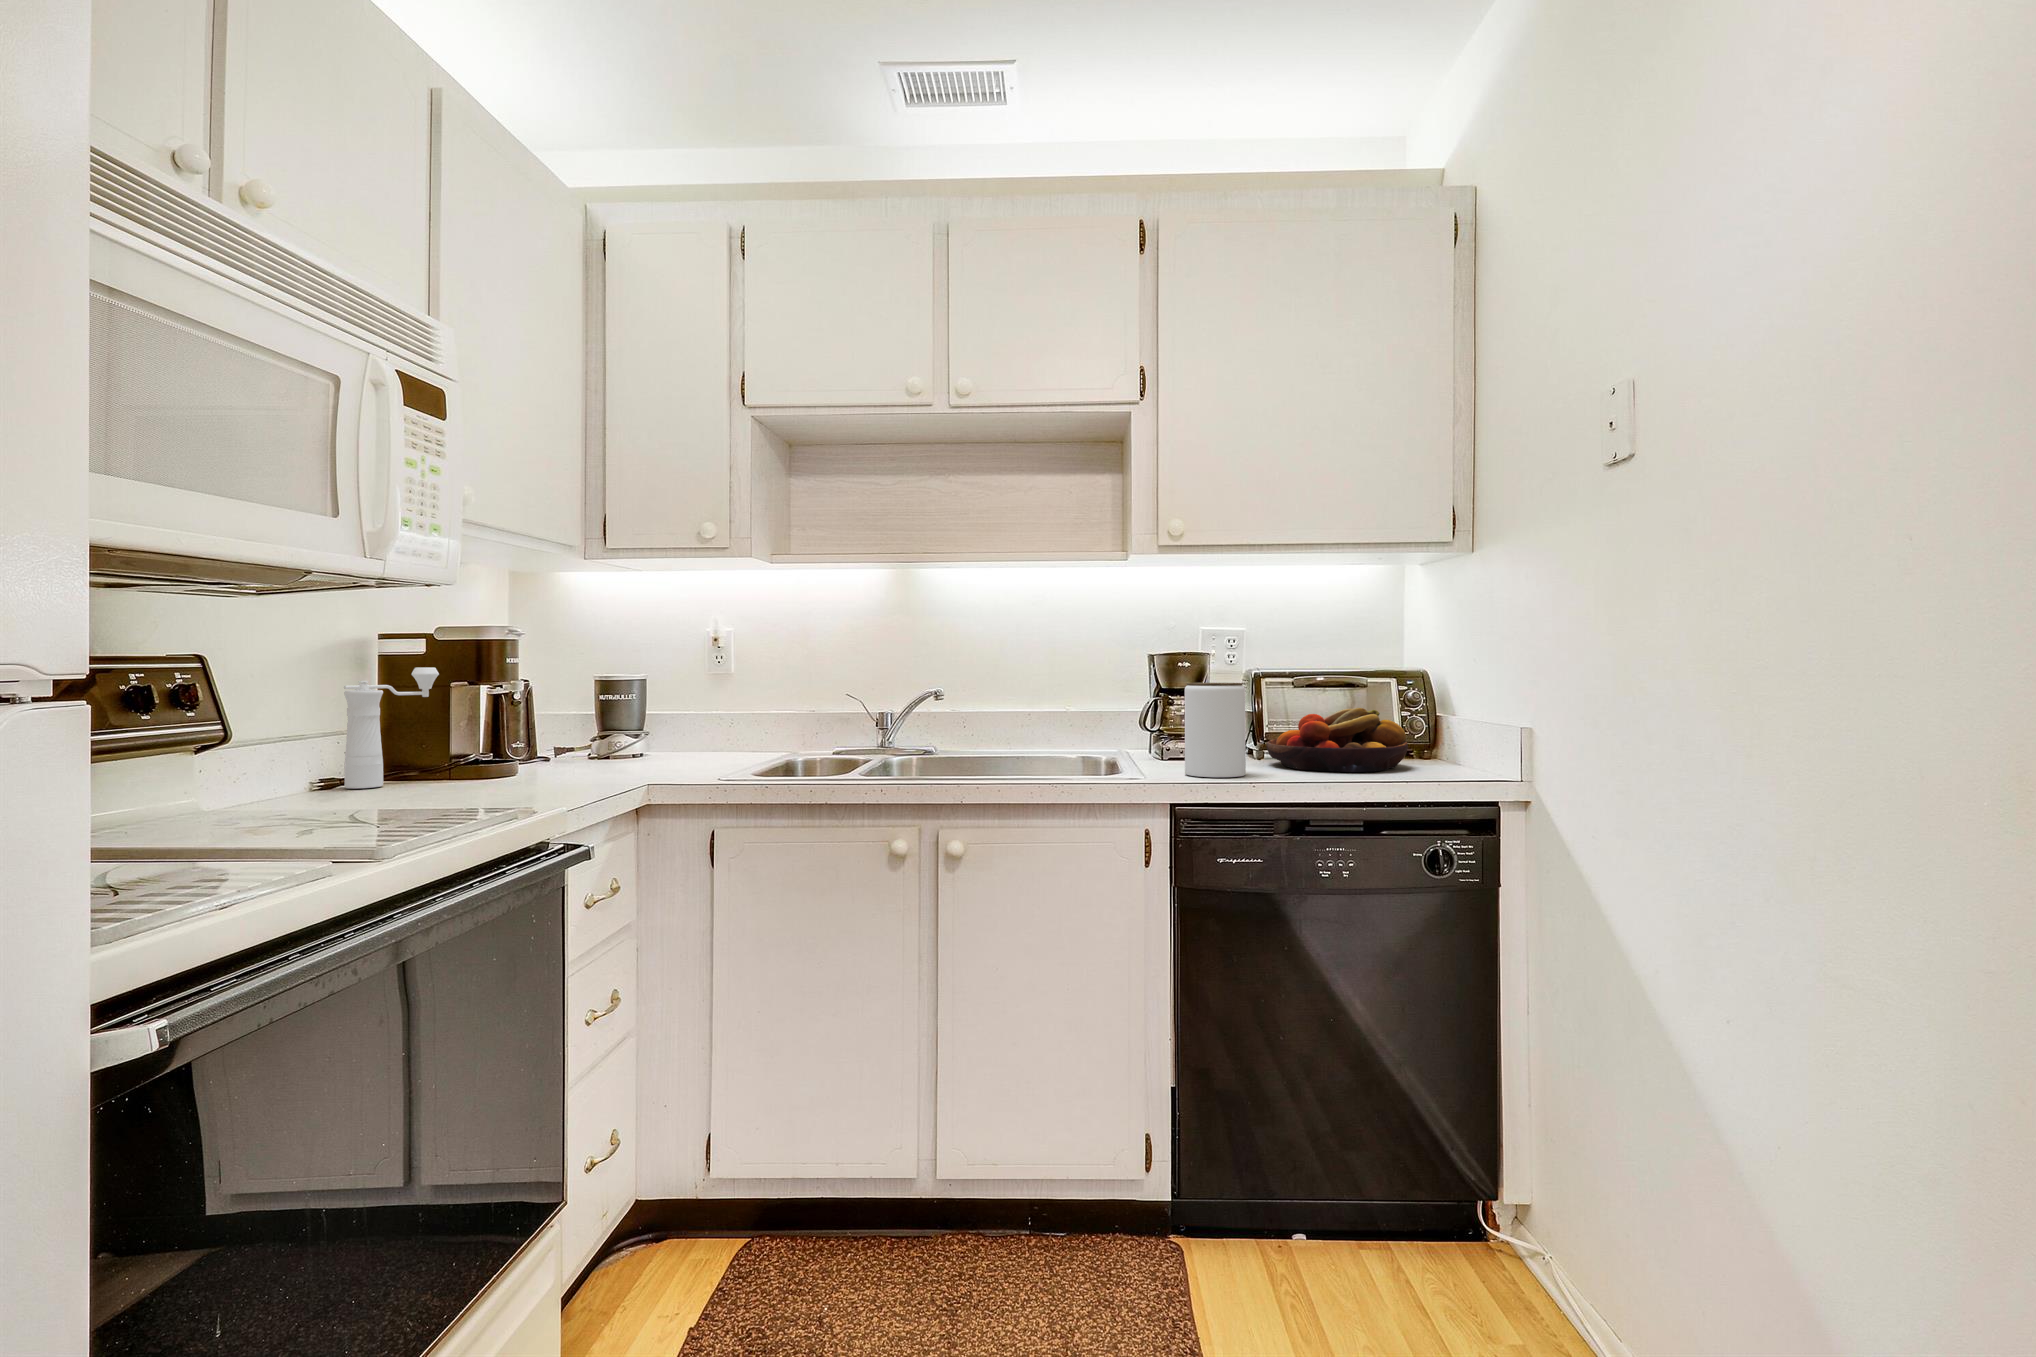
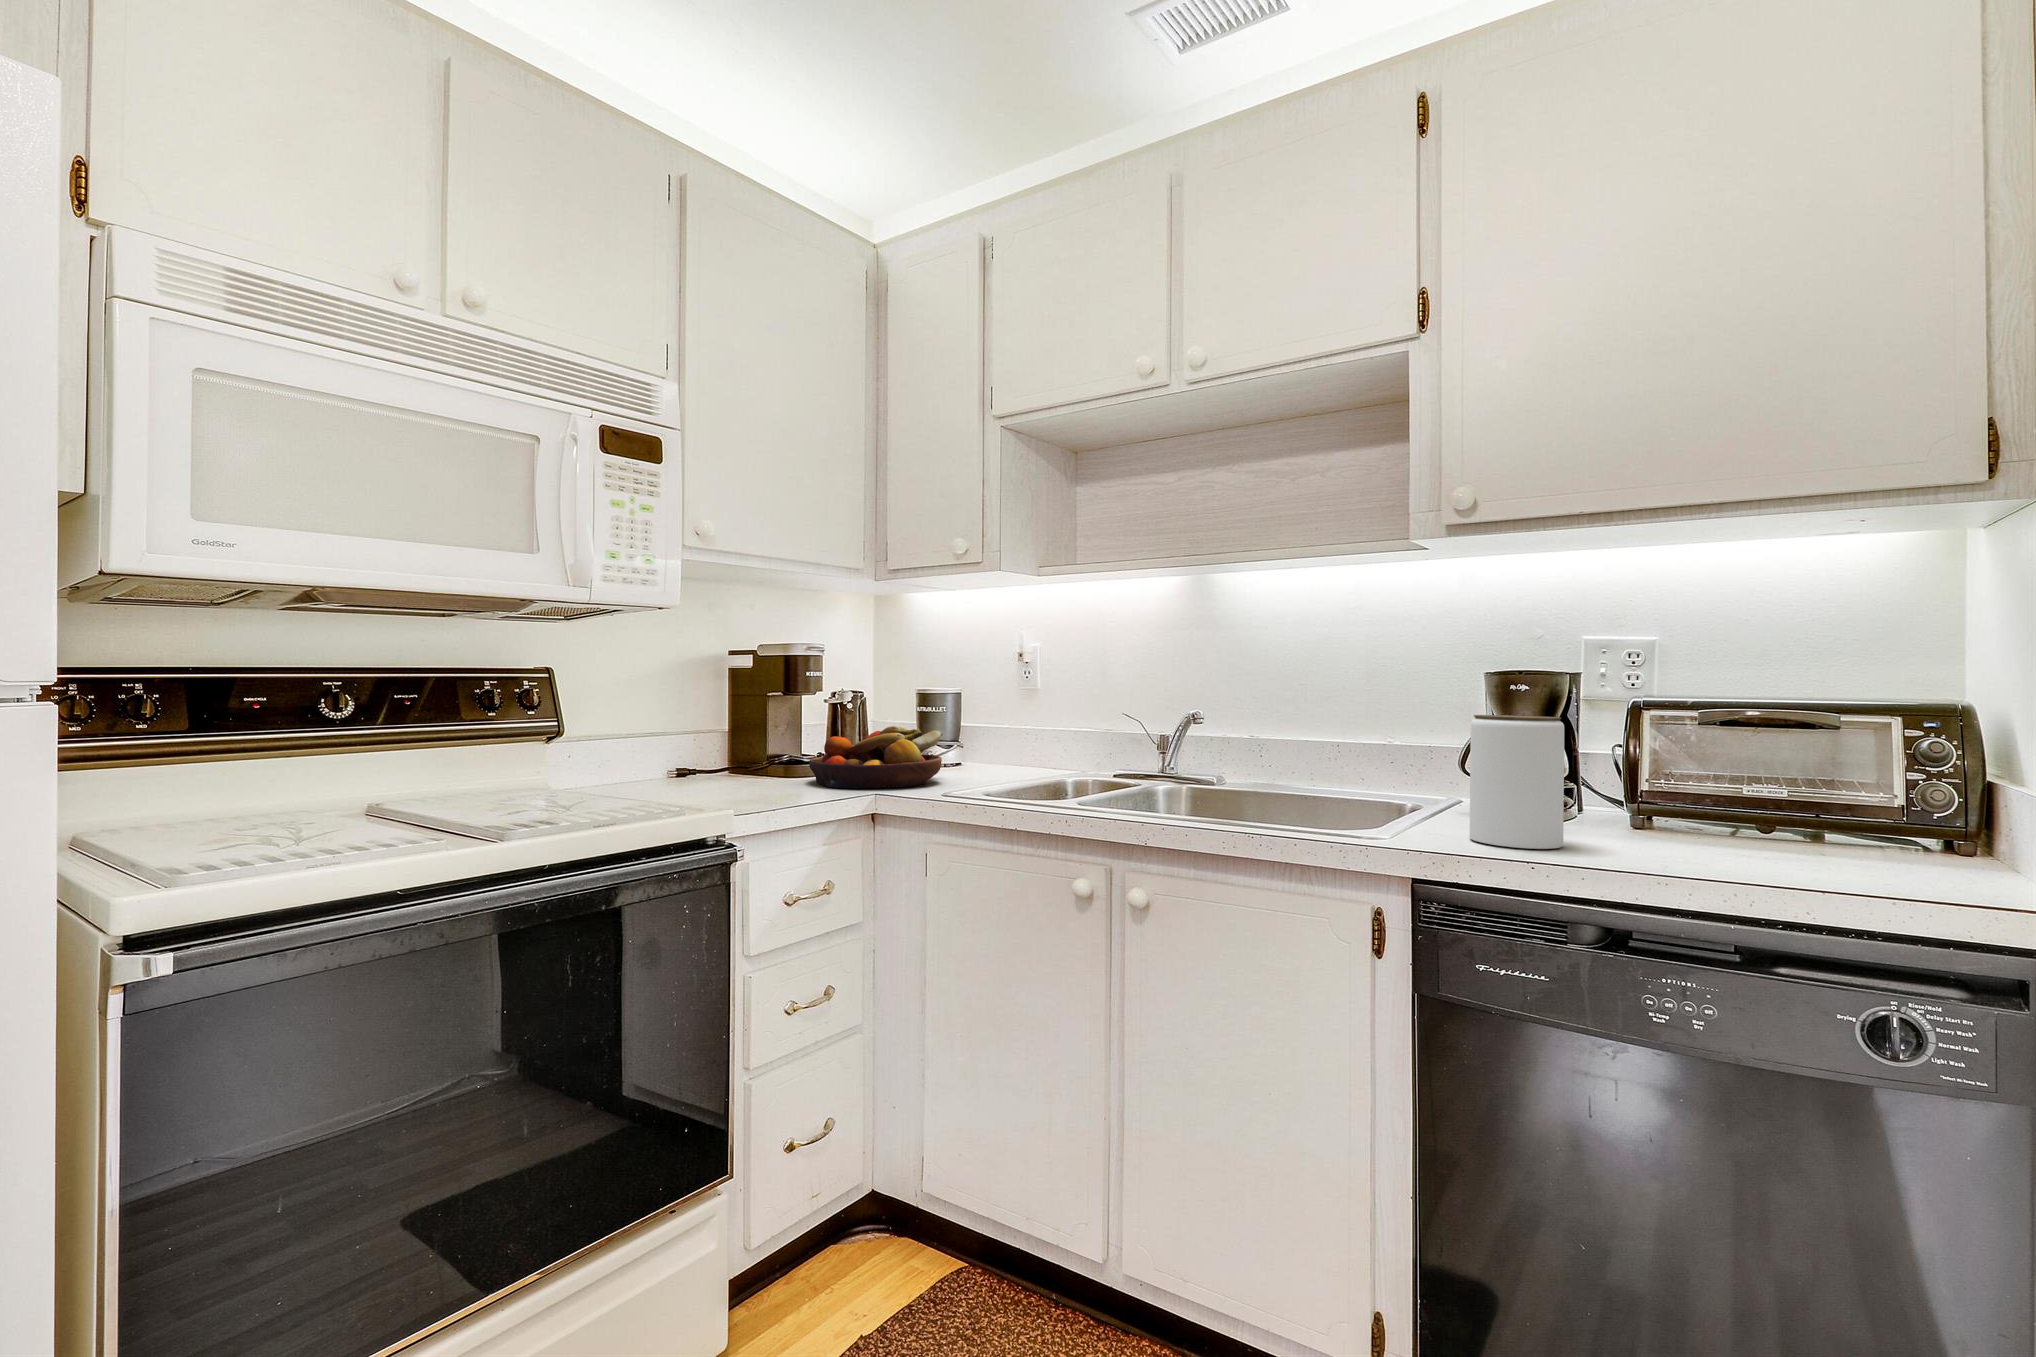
pepper mill: present [344,667,439,789] -> none [682,679,760,778]
fruit bowl: present [1266,708,1408,772] -> present [809,726,943,788]

